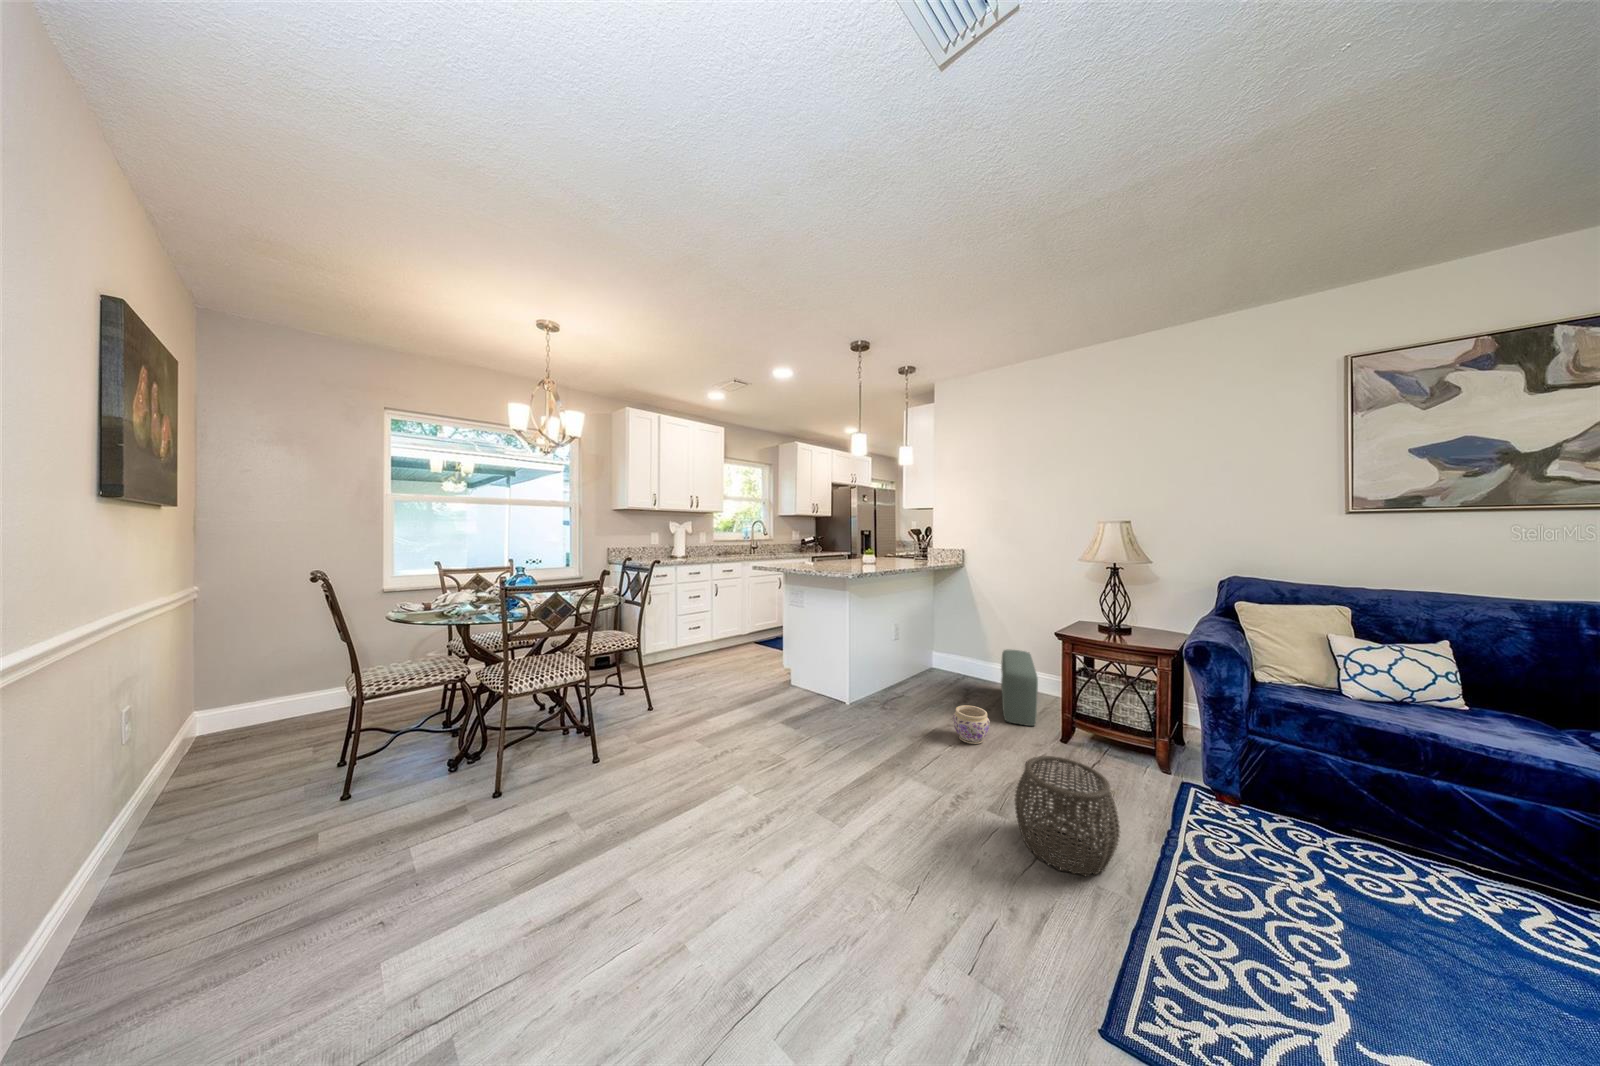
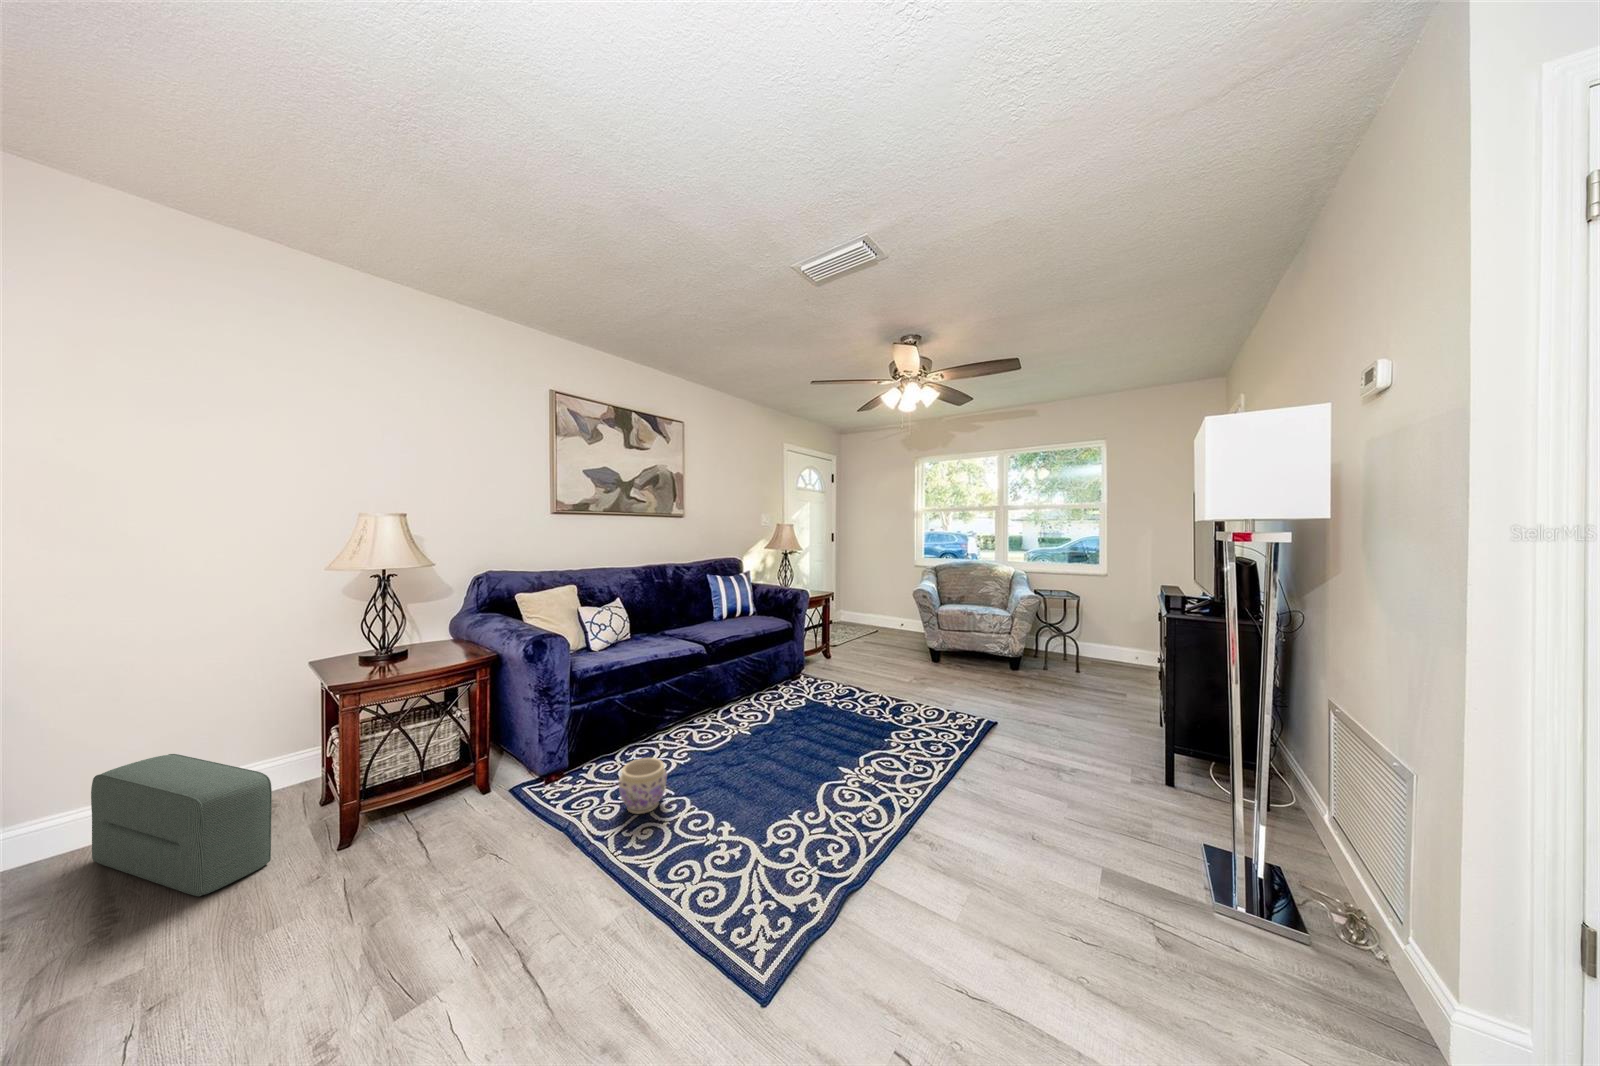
planter: present [953,705,990,745] -> present [619,758,667,814]
woven basket: present [1015,756,1120,876] -> none [468,811,605,980]

